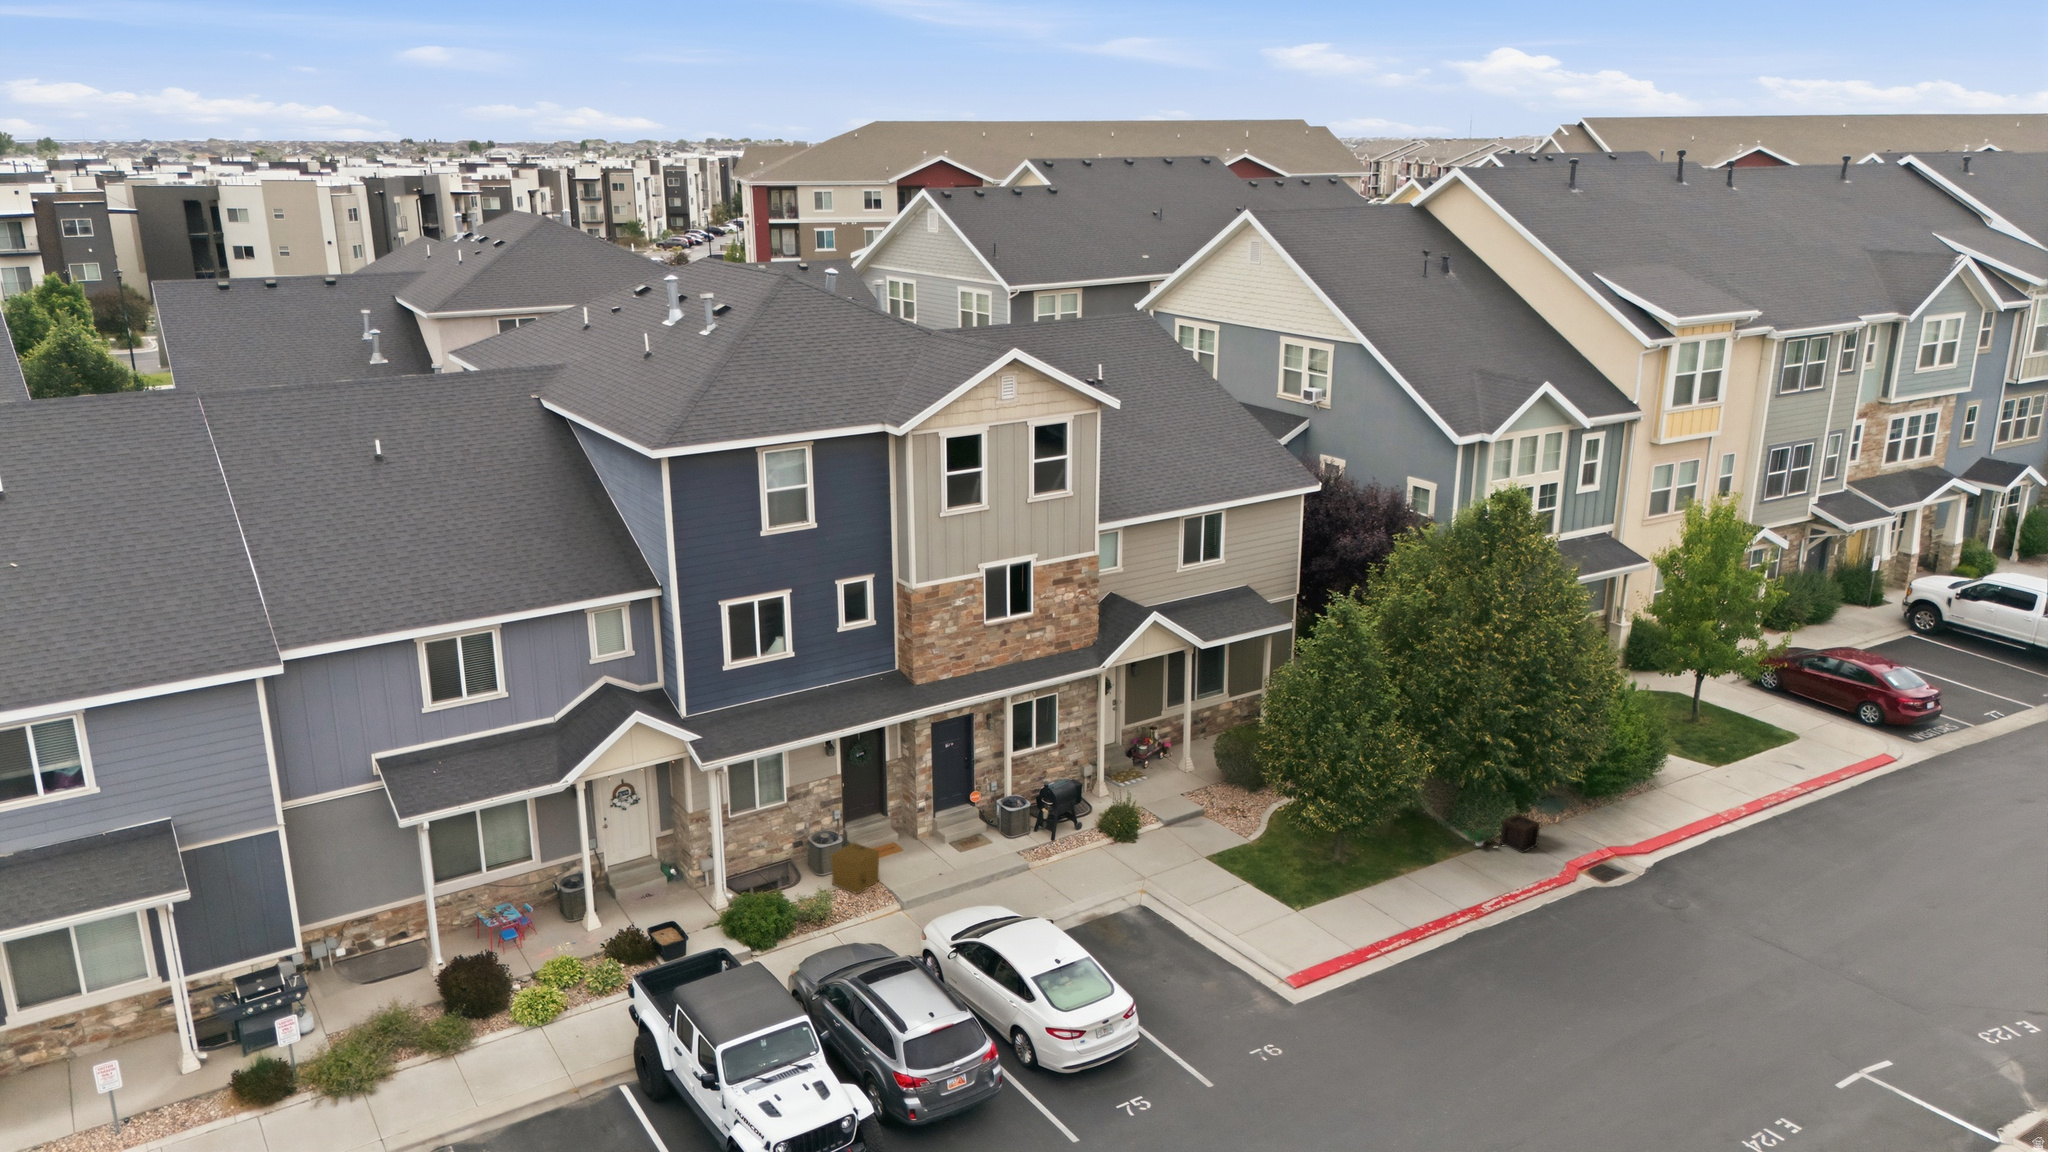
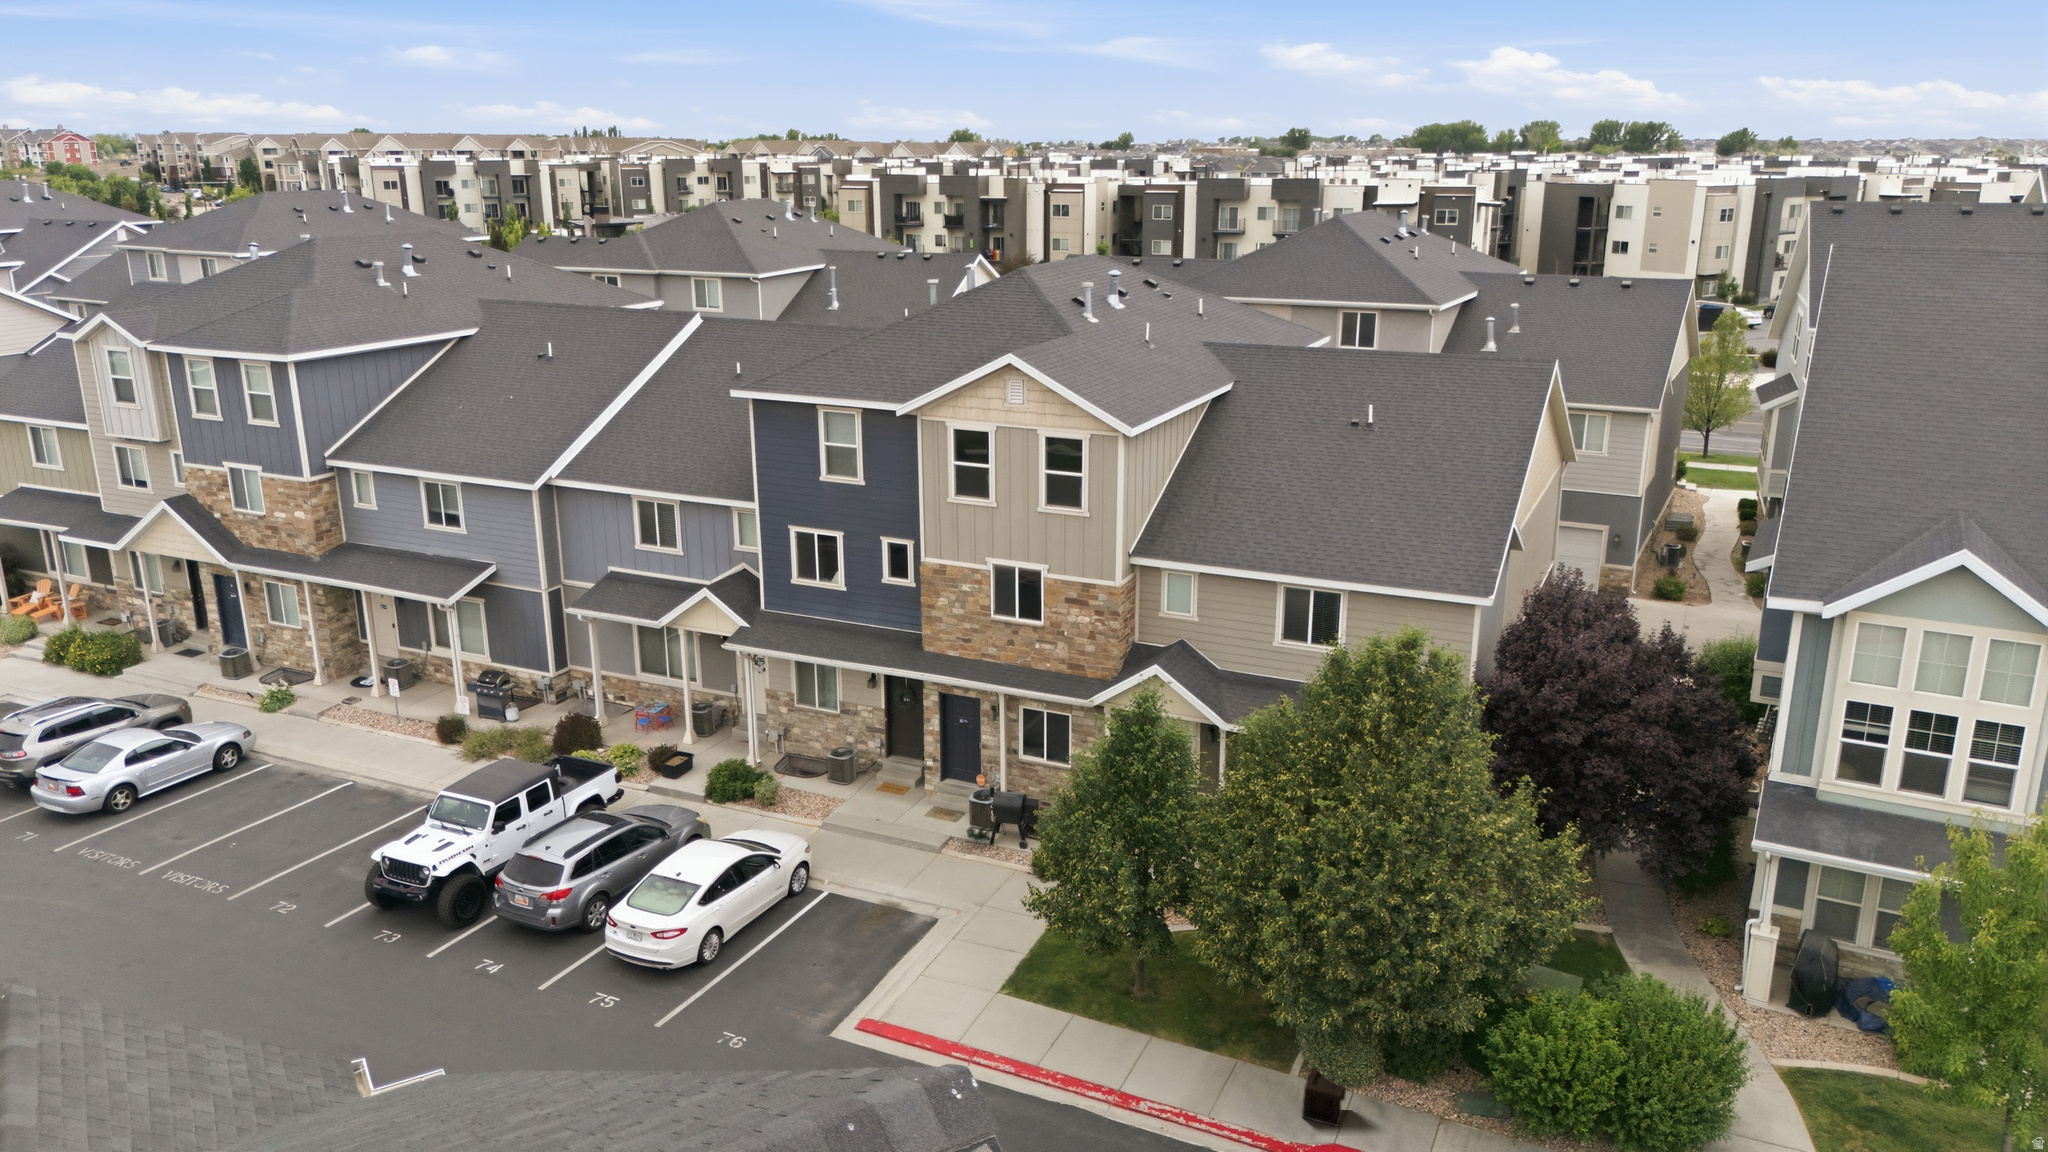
potted plant: present [1463,829,1494,846] -> present [966,827,994,844]
cardboard box: present [831,843,879,894] -> none [823,764,858,804]

